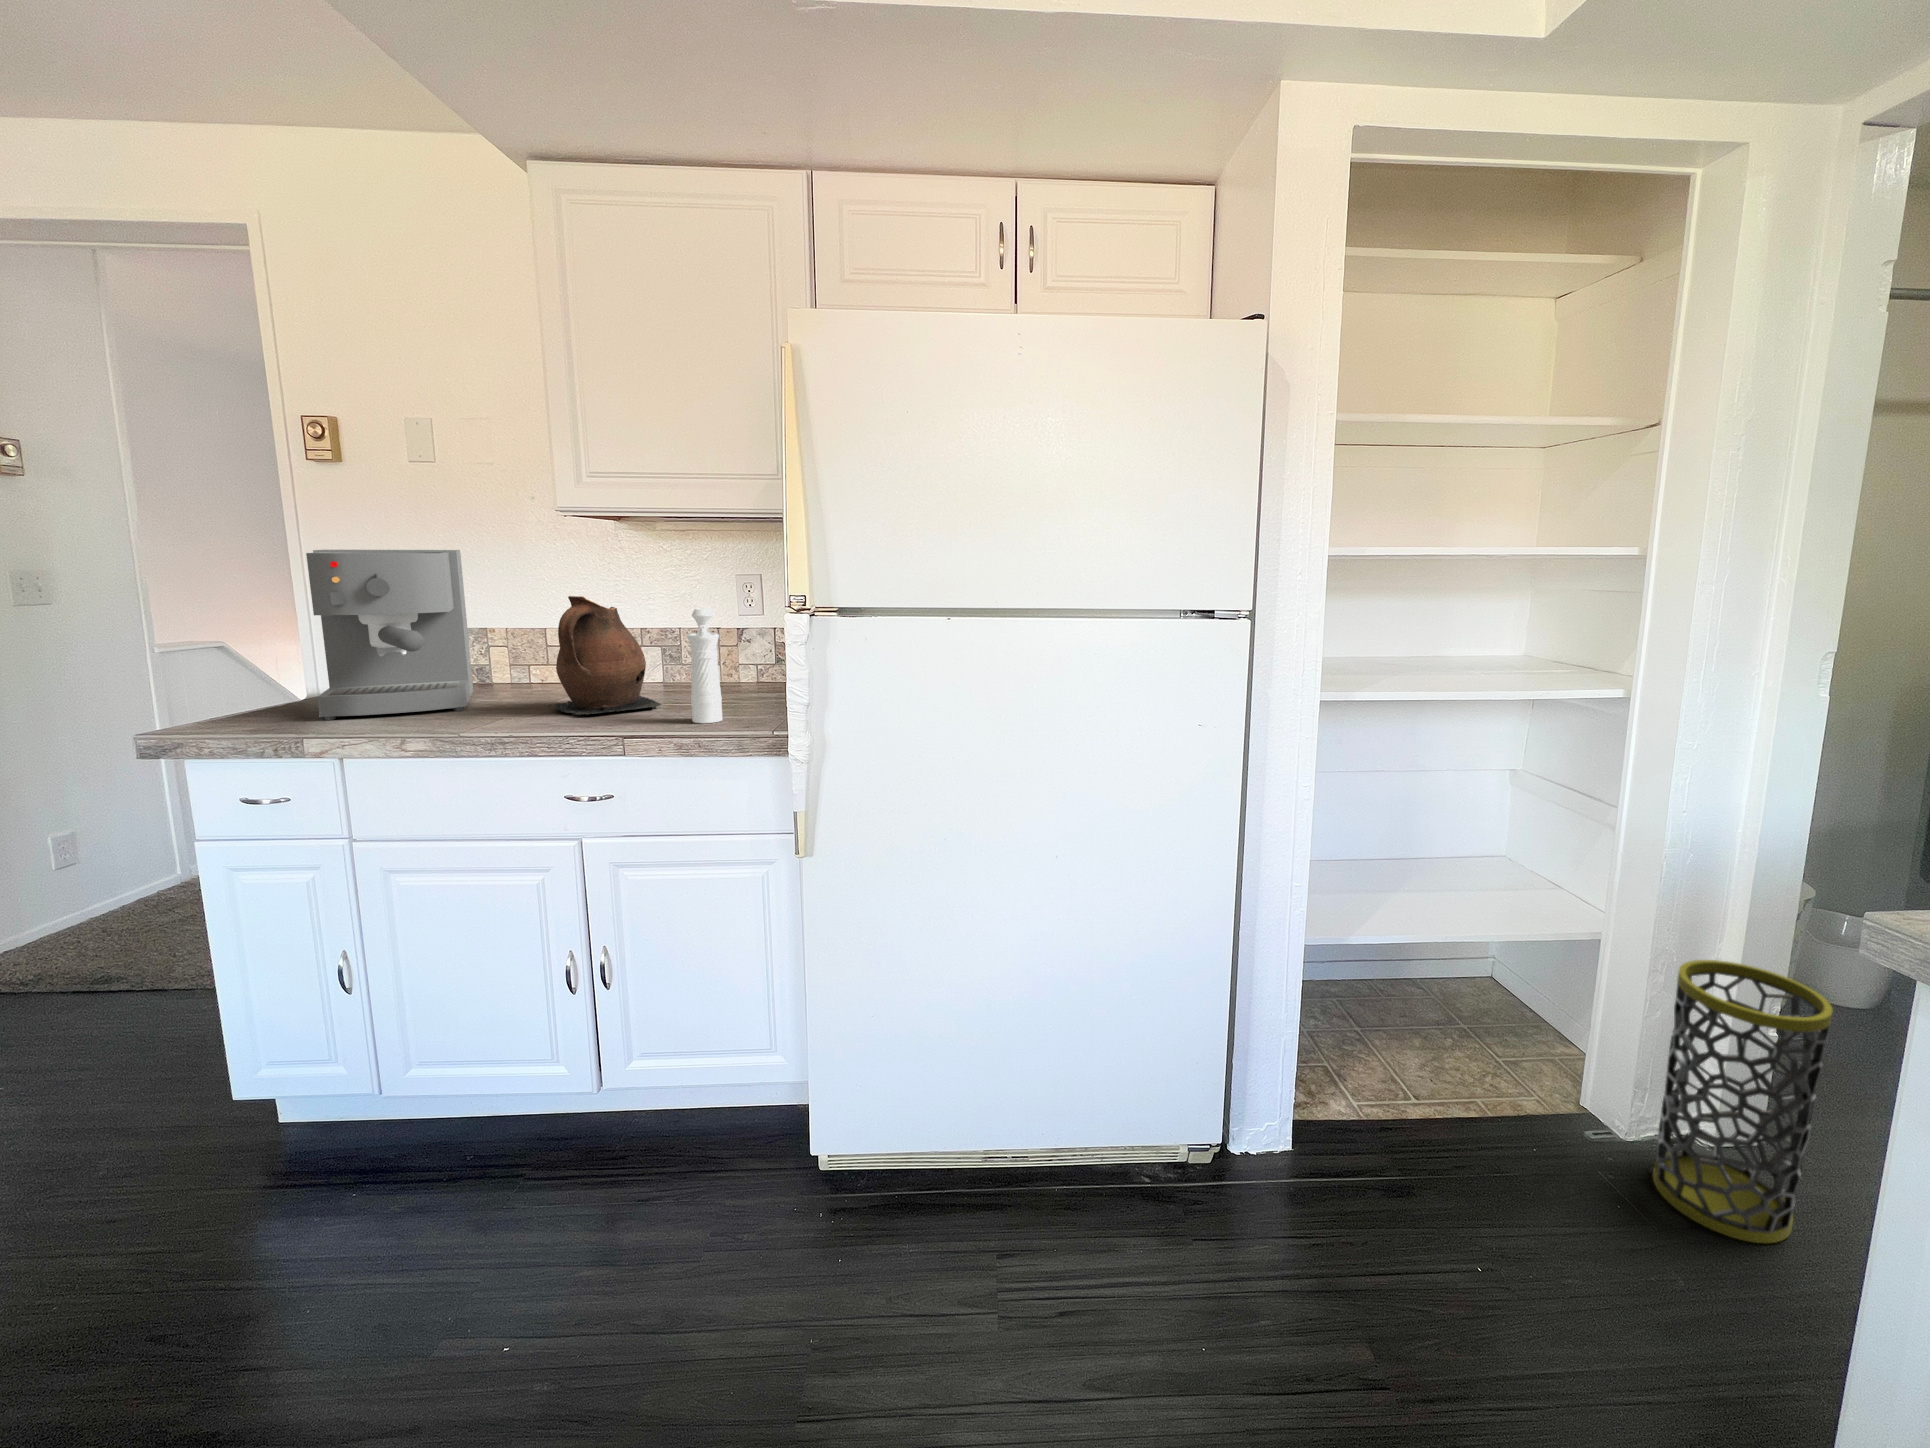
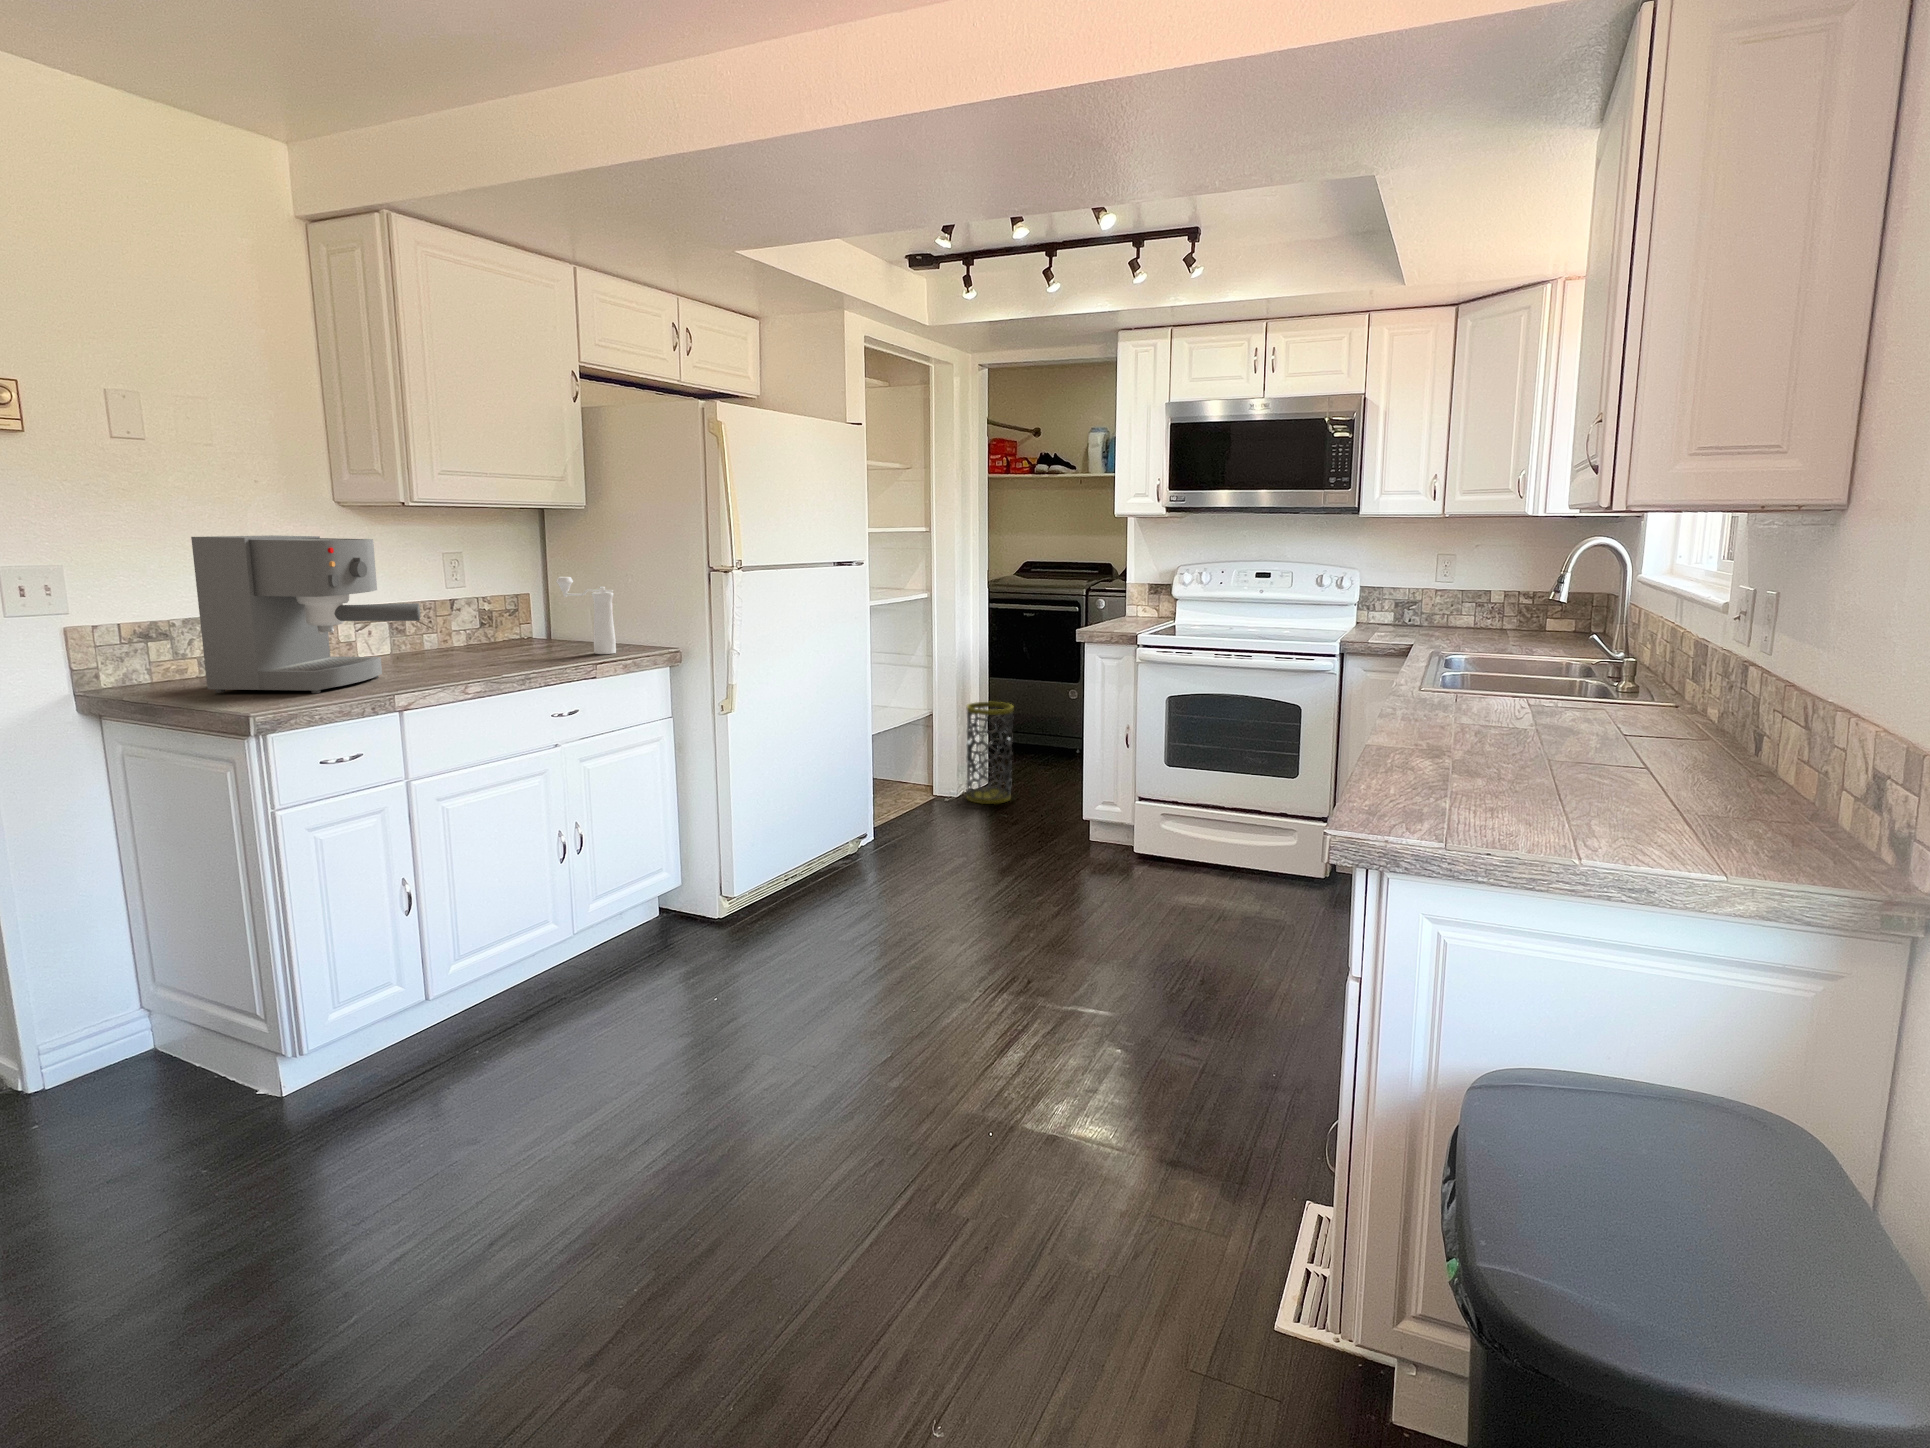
ceramic pitcher: present [549,596,661,715] -> none [441,571,528,664]

